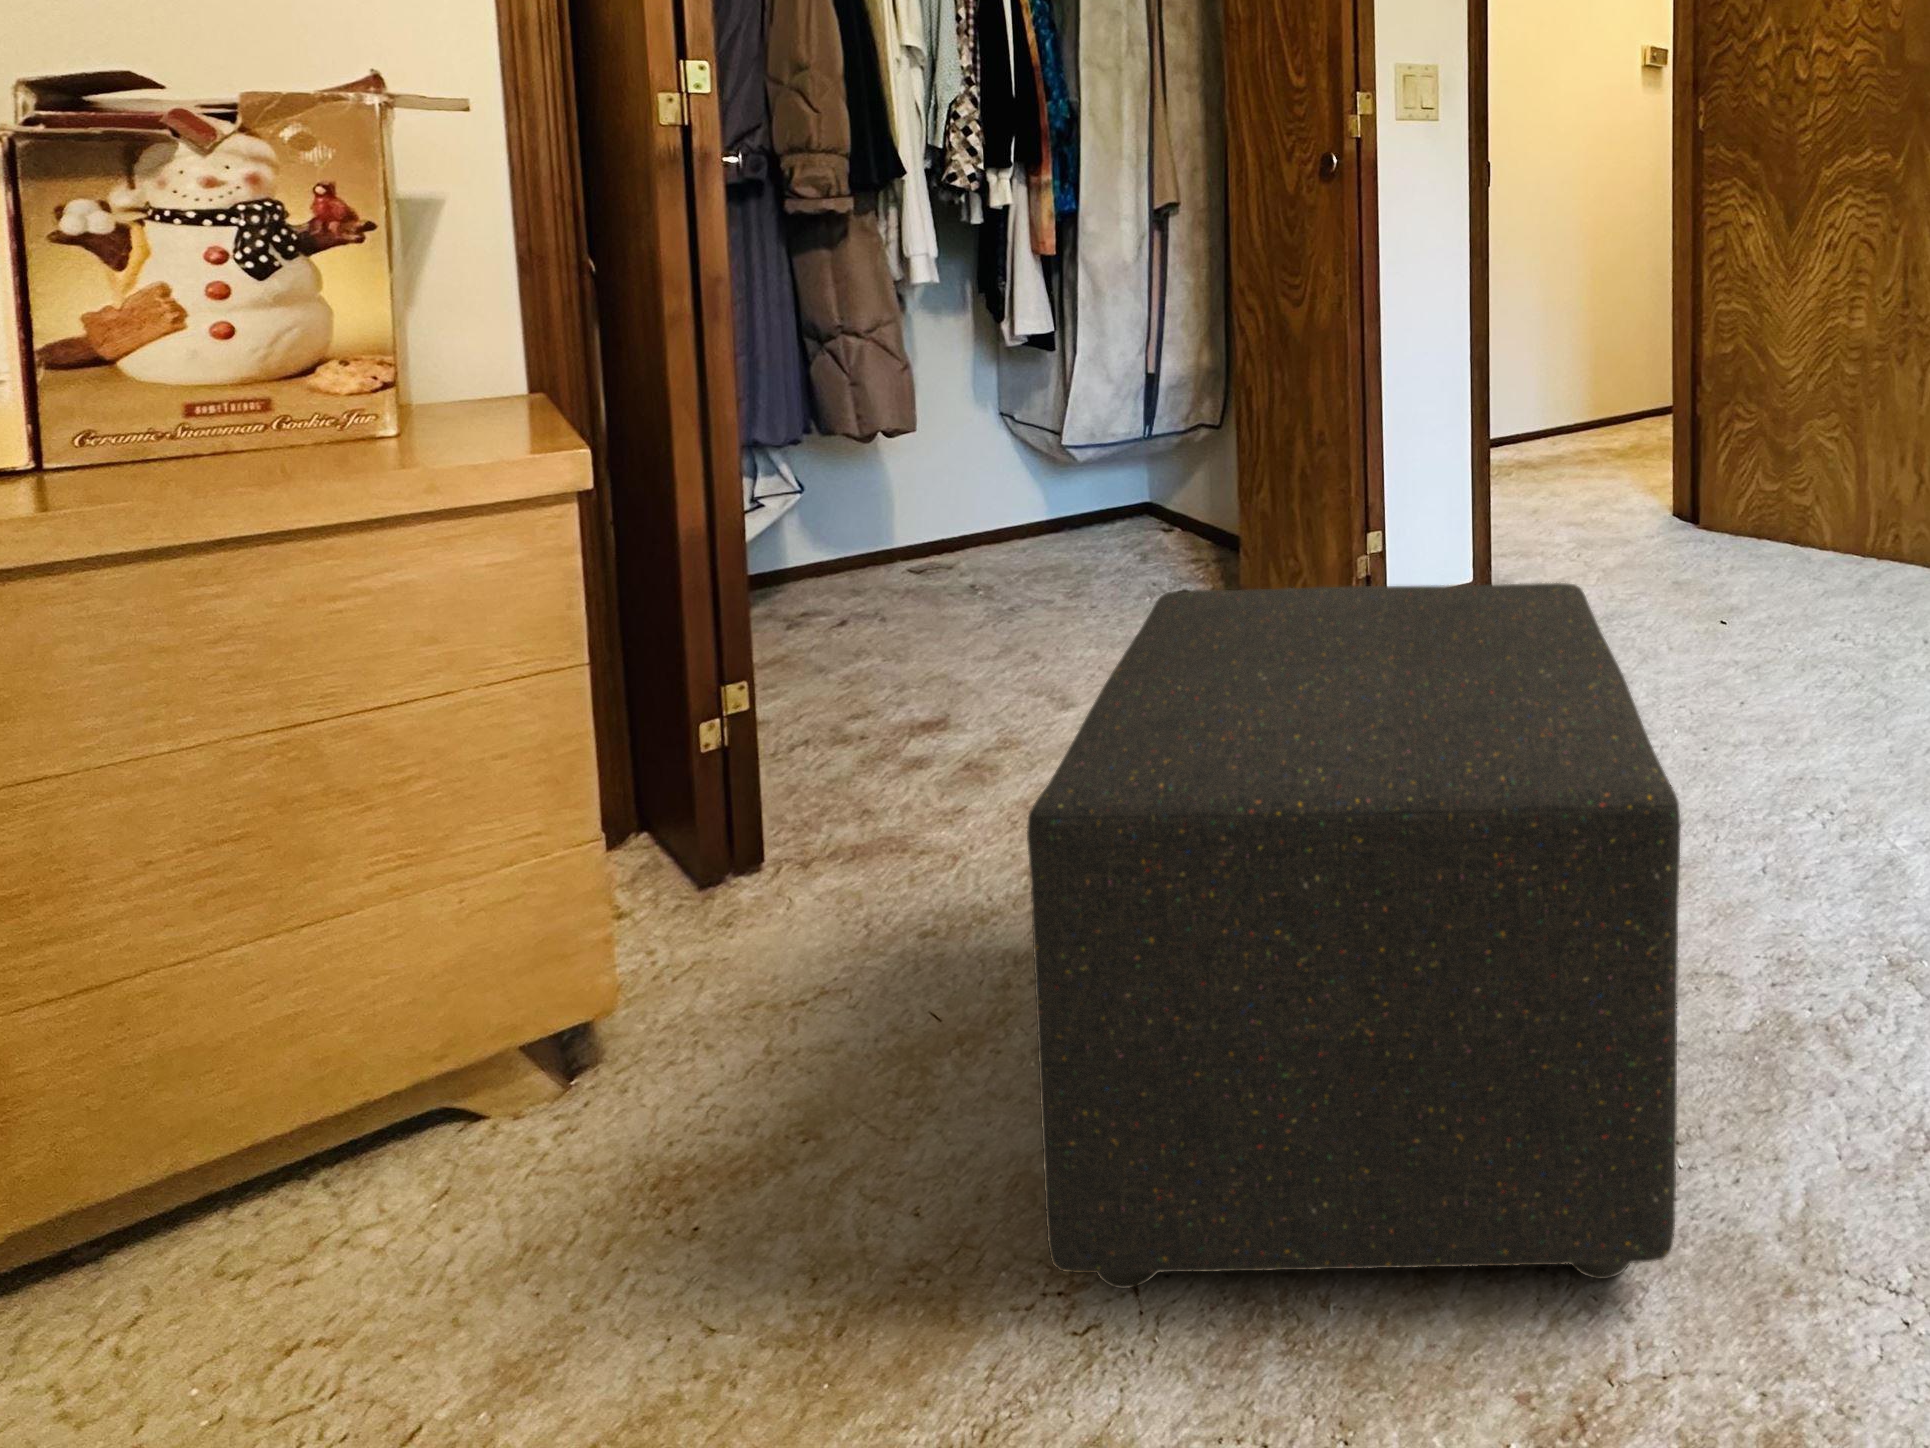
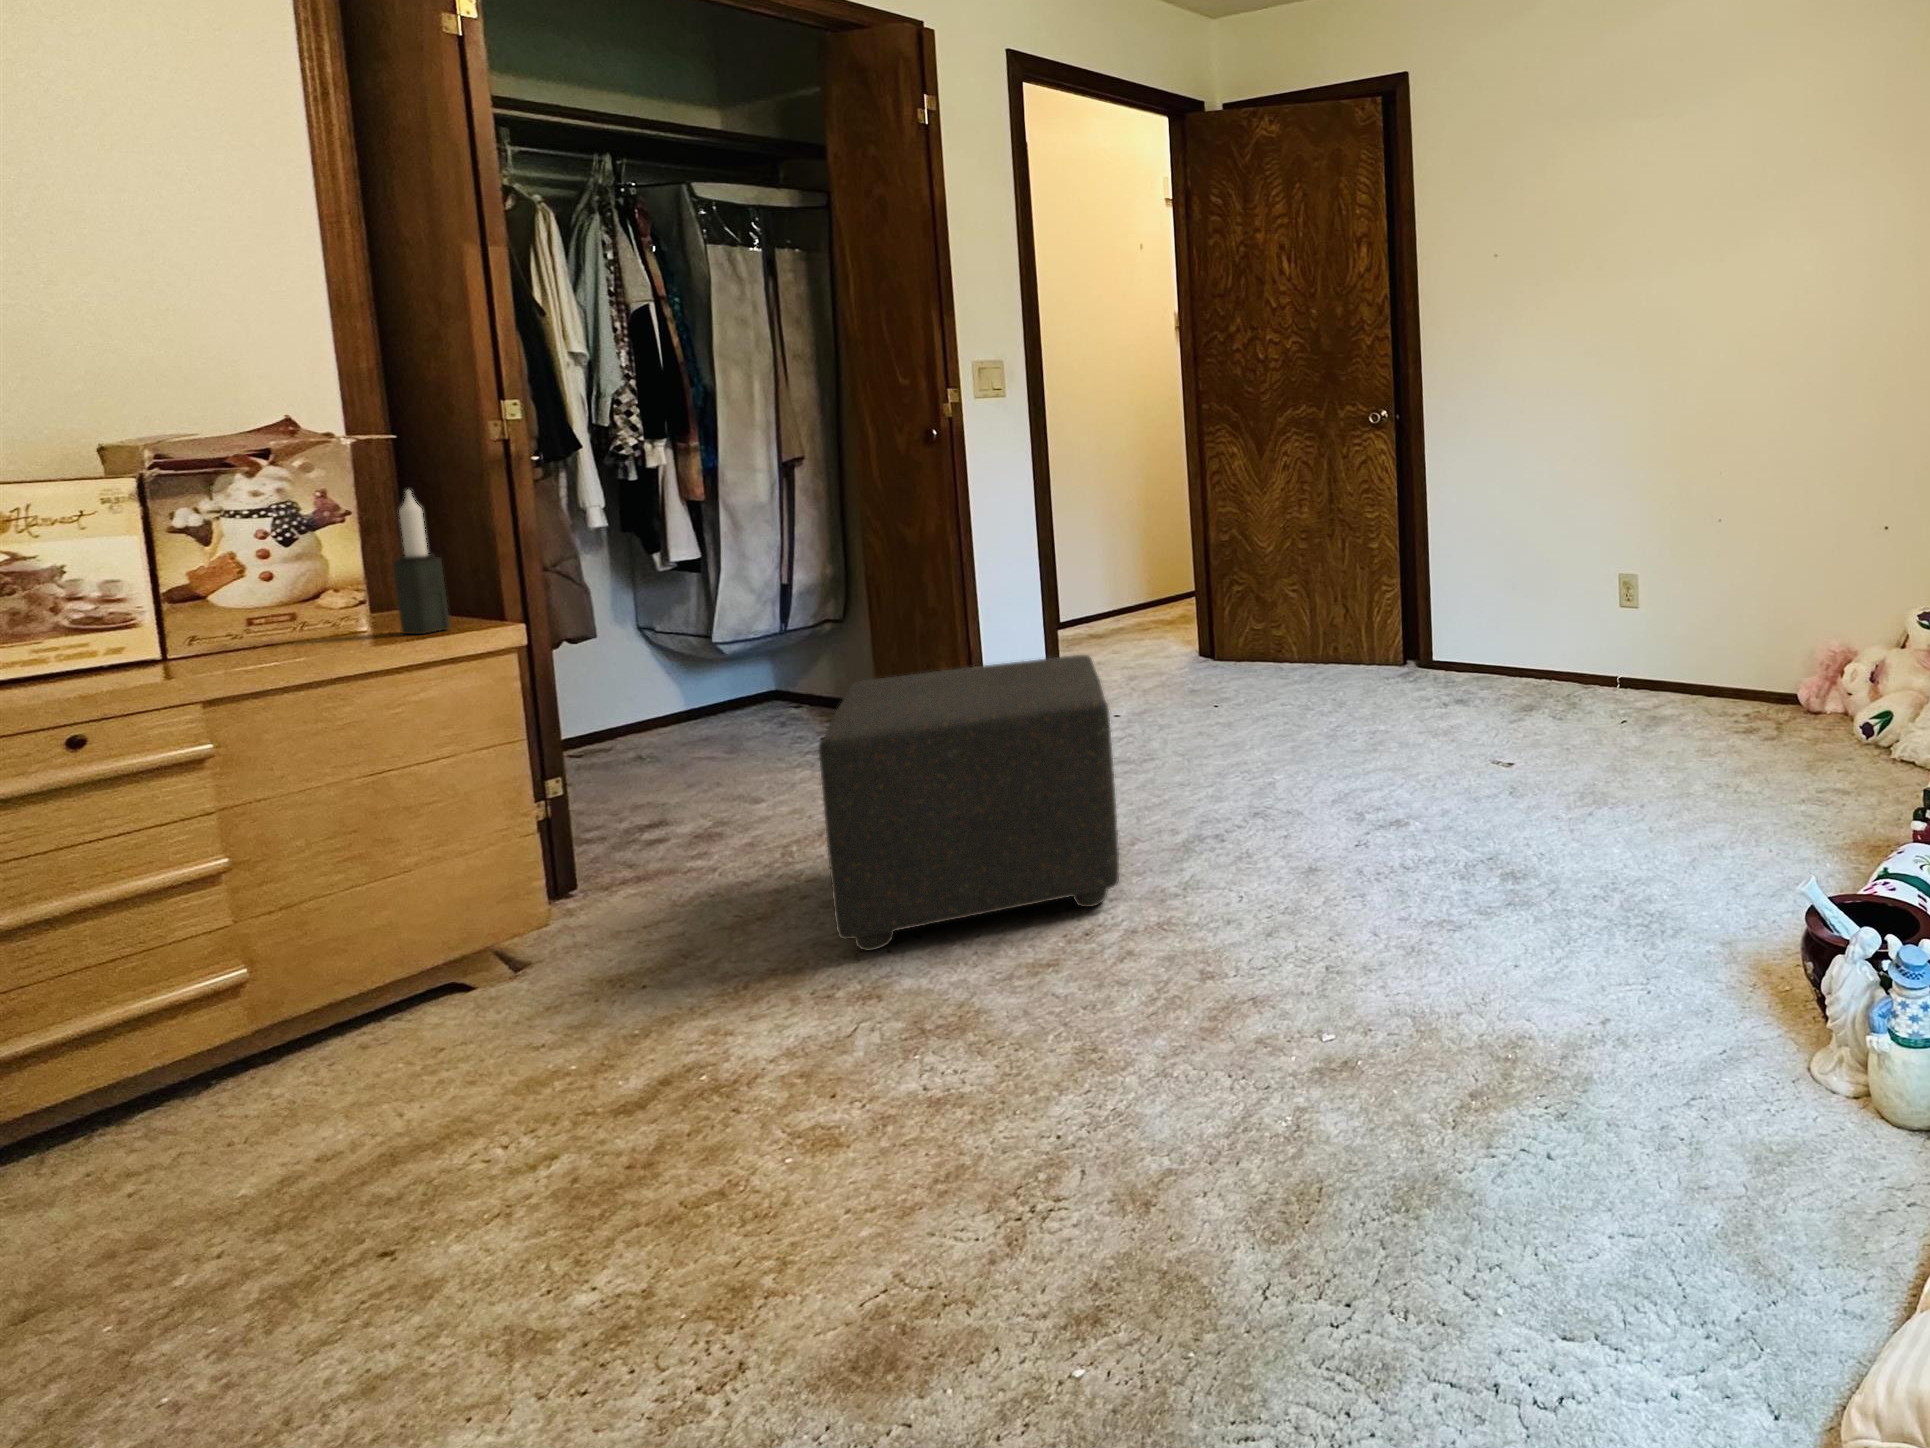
candle: none [404,184,495,457] -> present [393,490,450,634]

